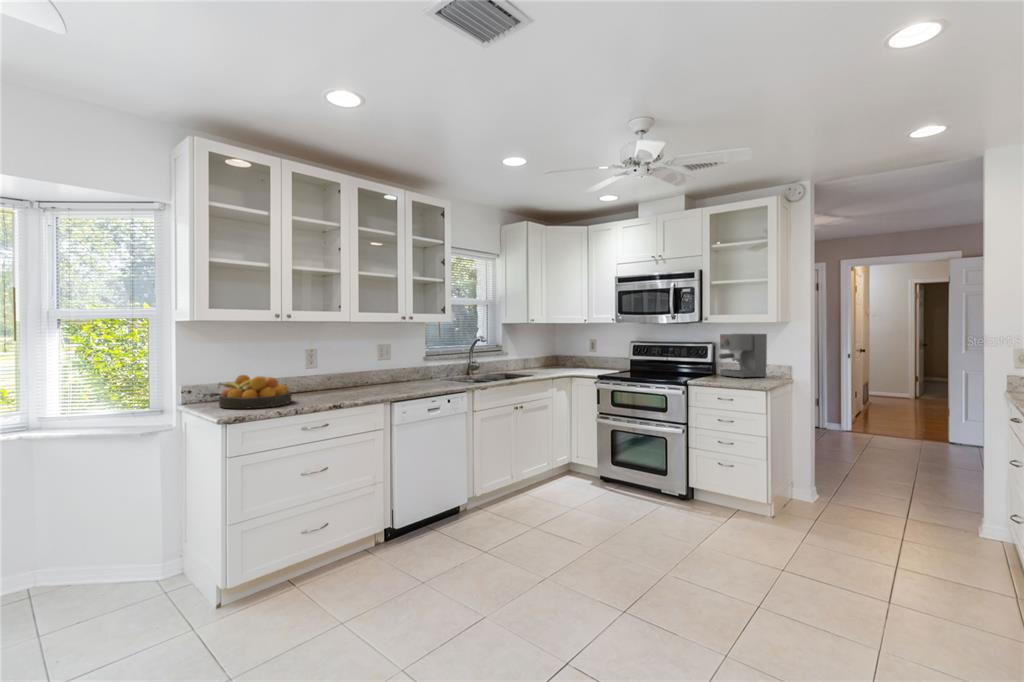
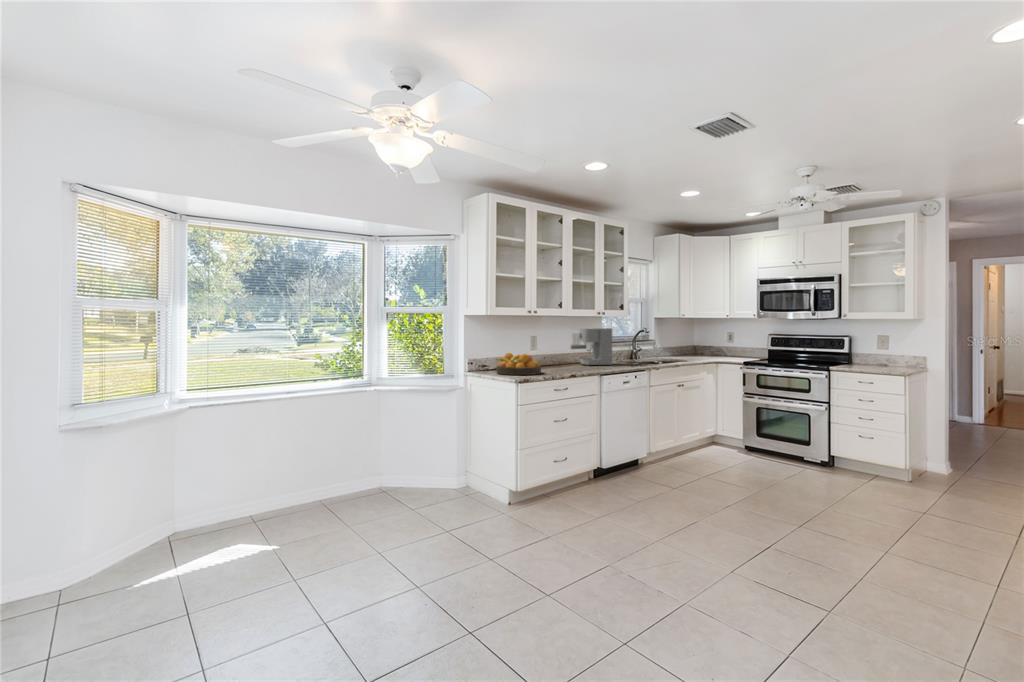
coffee maker: present [719,334,767,378] -> present [570,328,612,365]

